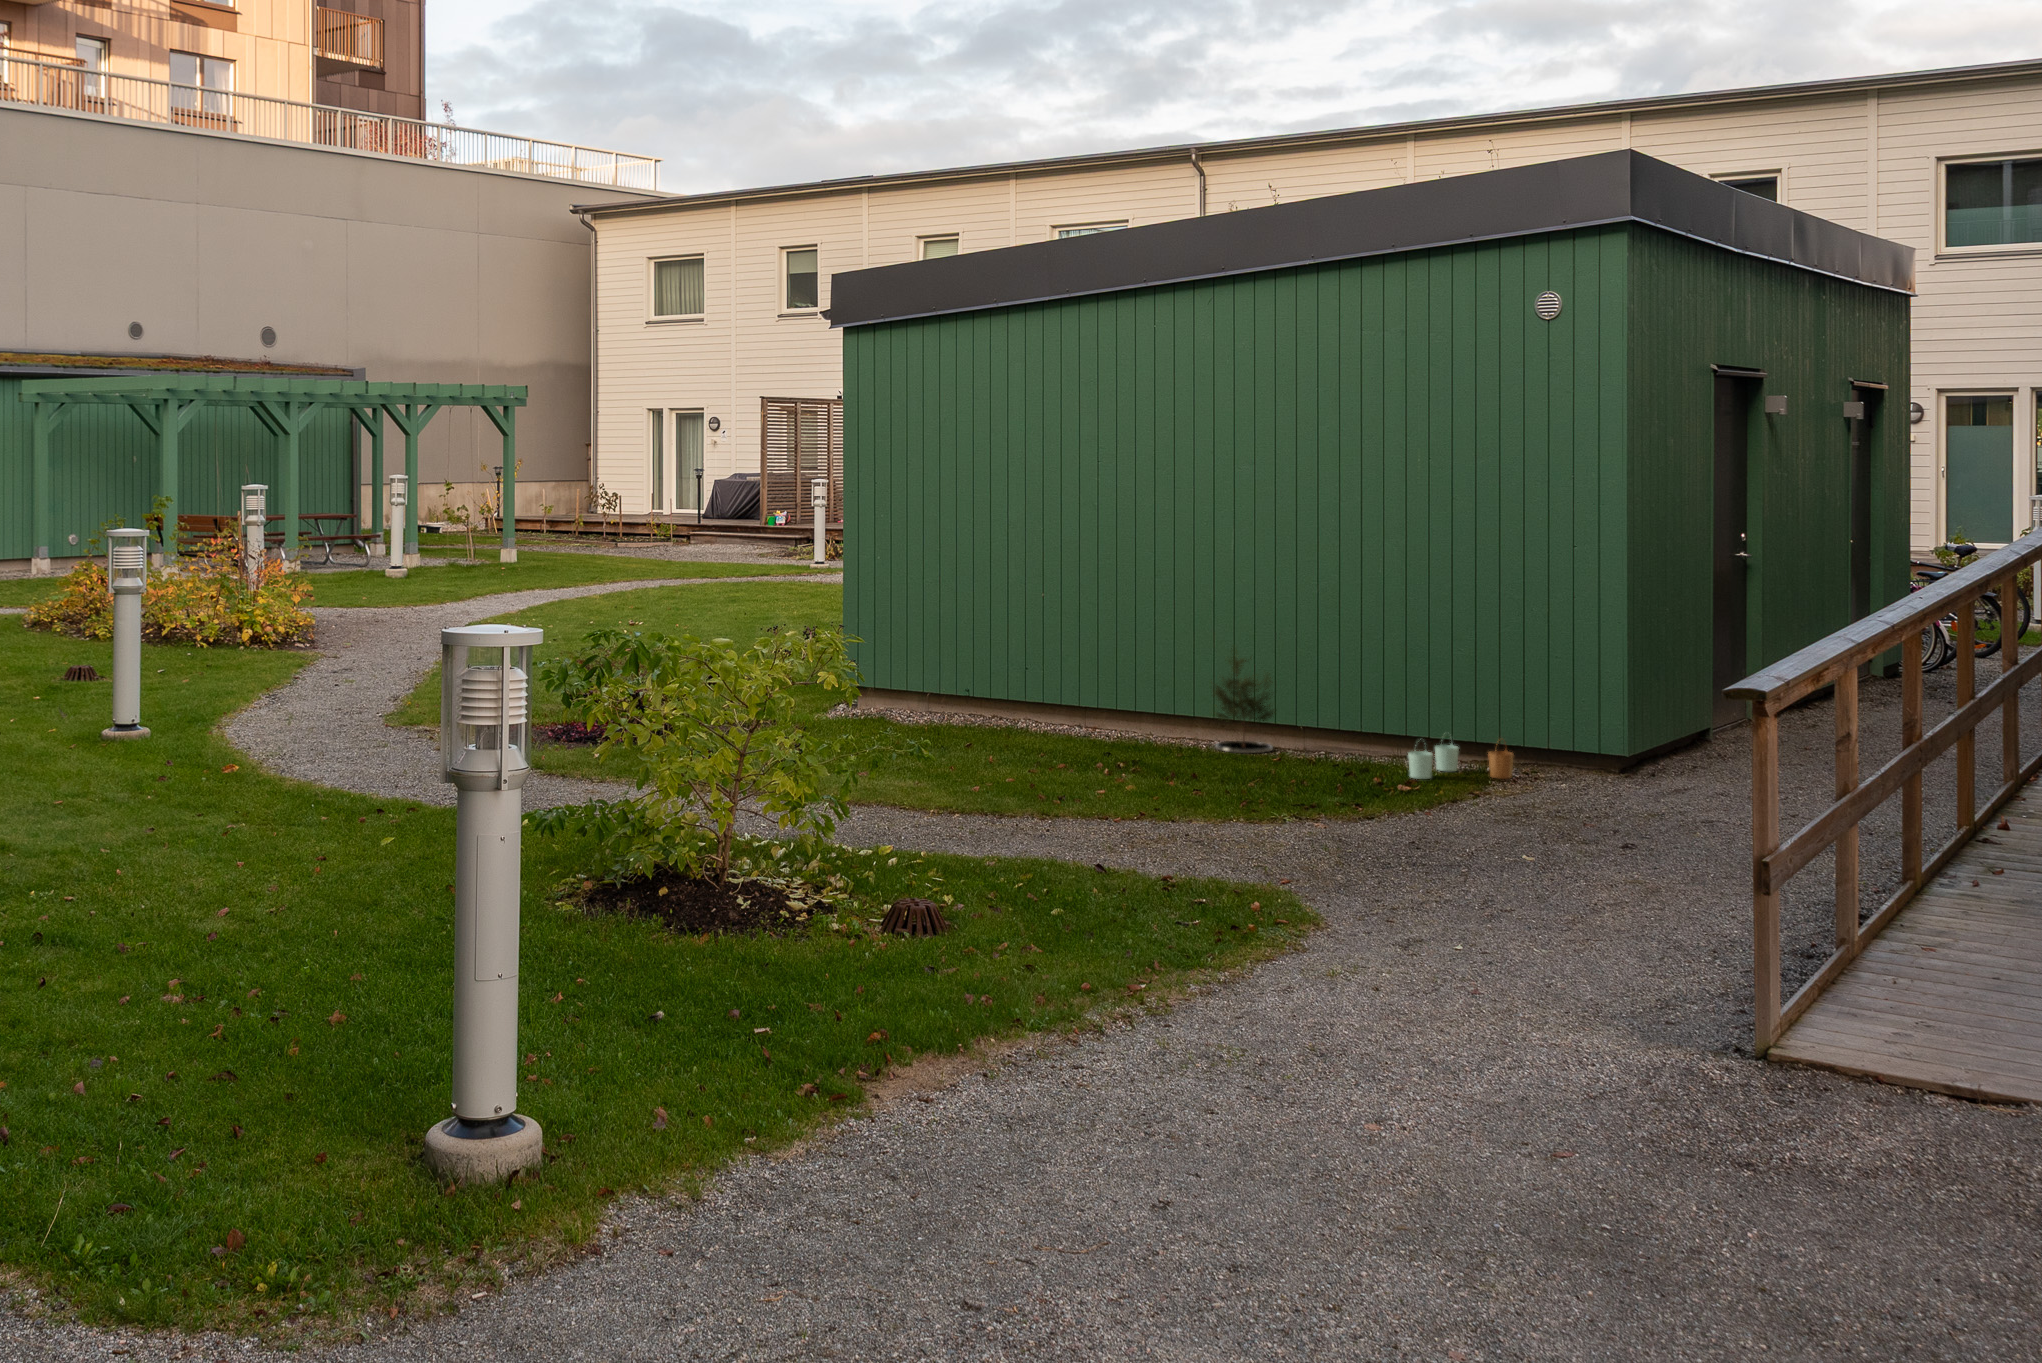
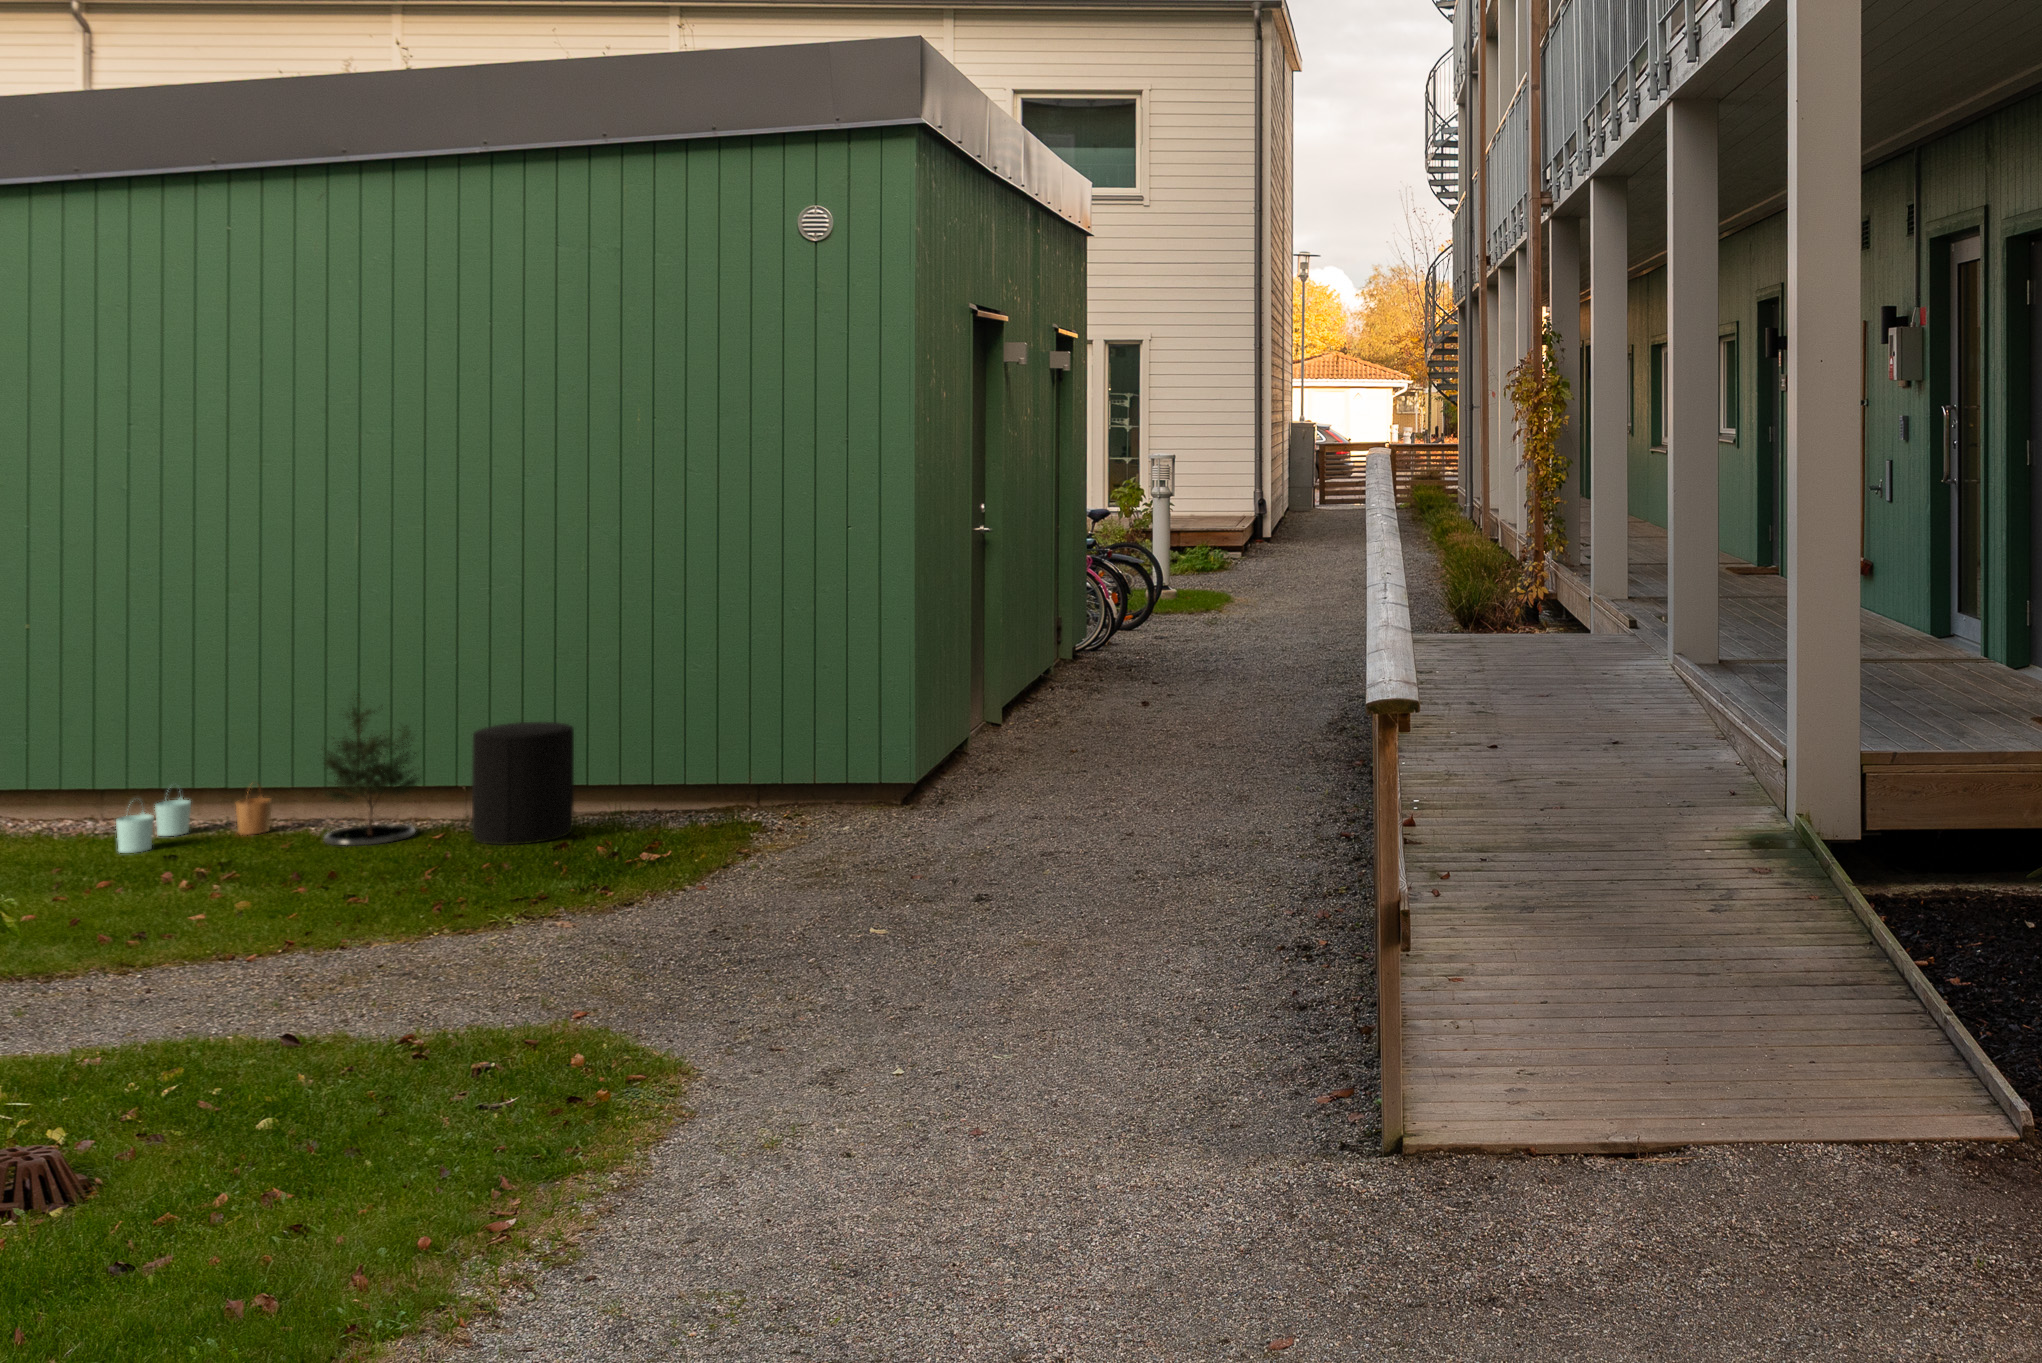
stool: none [1304,678,1373,766] -> present [472,722,574,845]
bucket: present [1408,733,1514,779] -> present [116,796,272,853]

